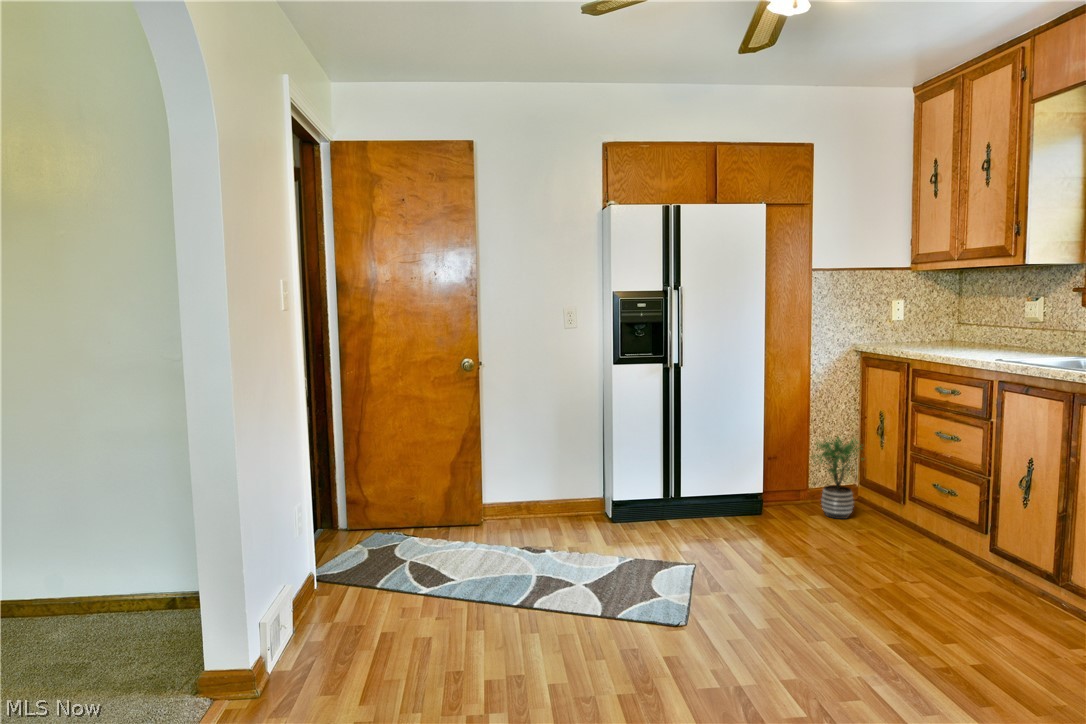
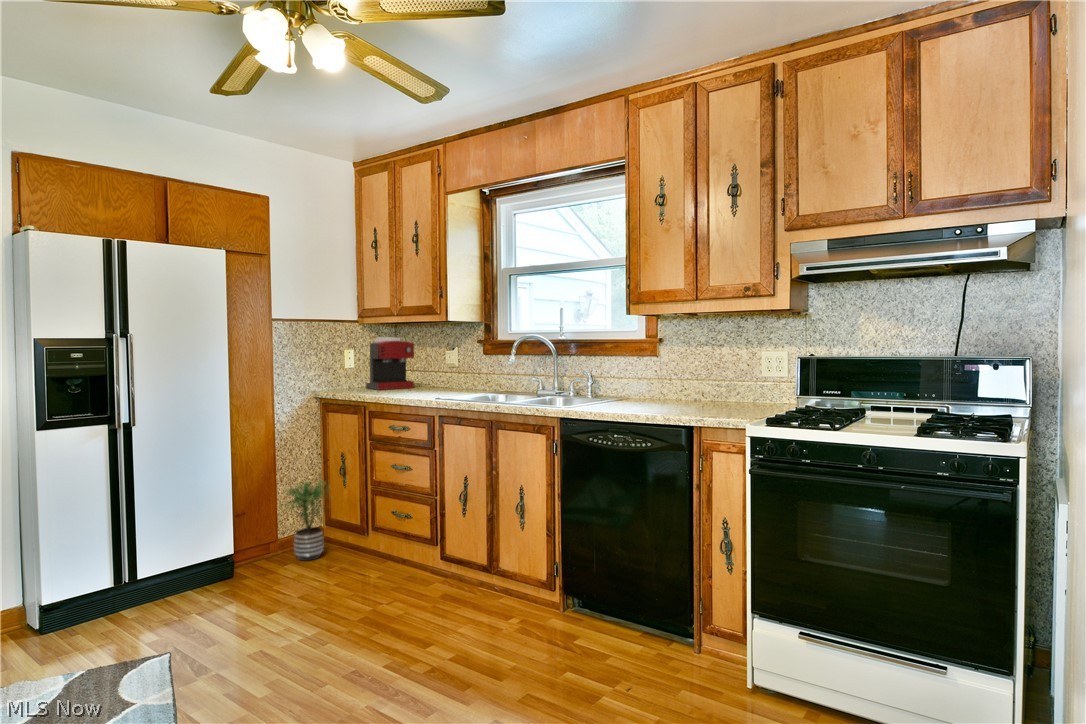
coffee maker: none [918,283,983,346] -> present [366,337,414,390]

